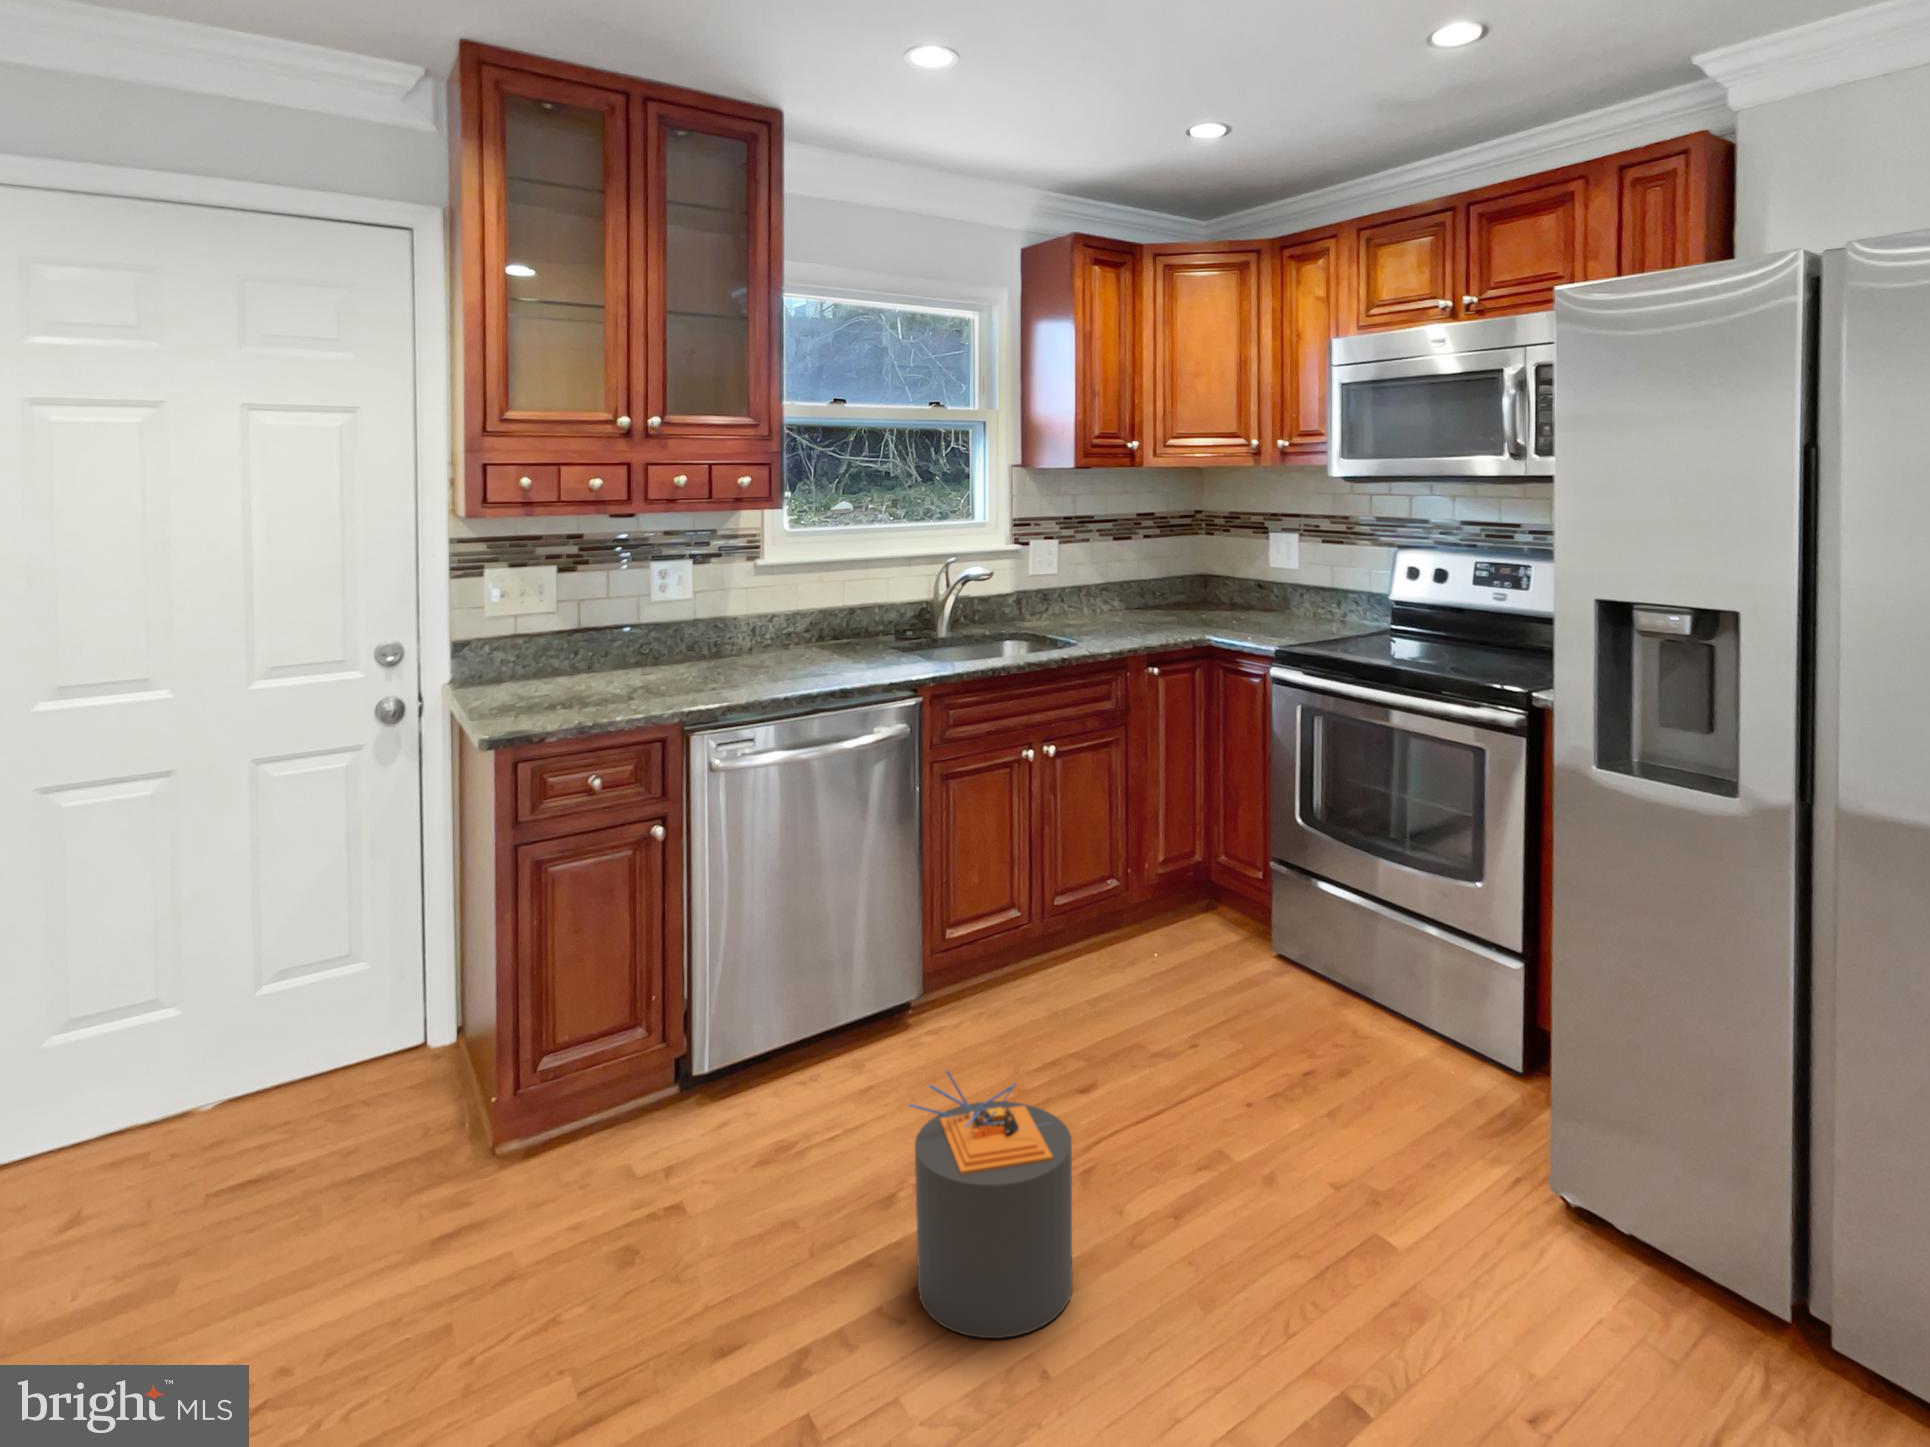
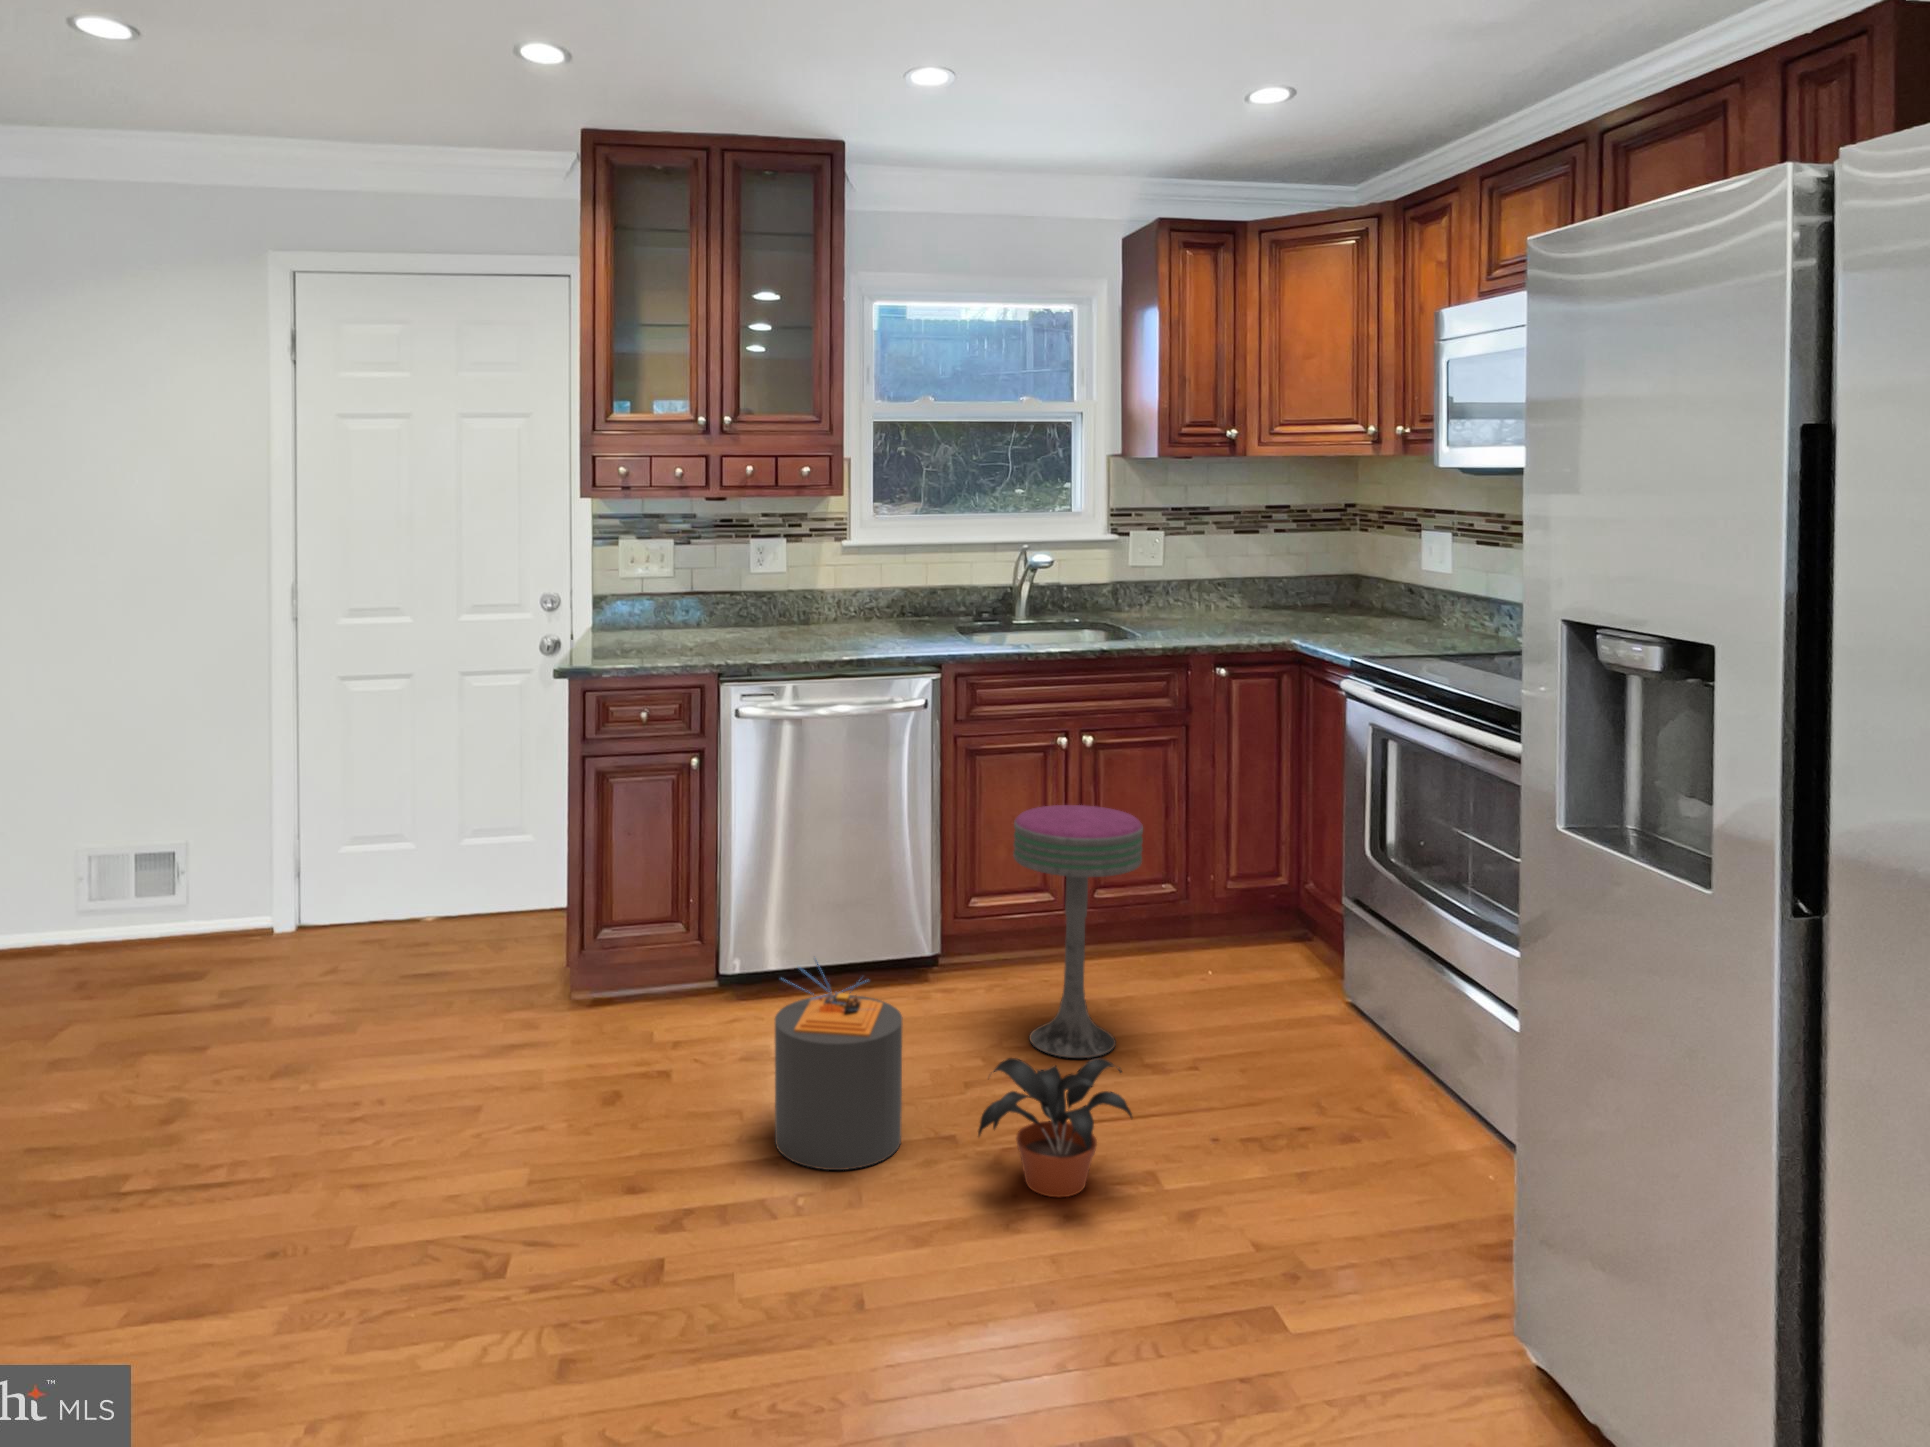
bar stool: none [1069,831,1208,1108] -> present [1013,805,1143,1058]
potted plant: none [1170,1121,1350,1298] -> present [978,1058,1132,1198]

